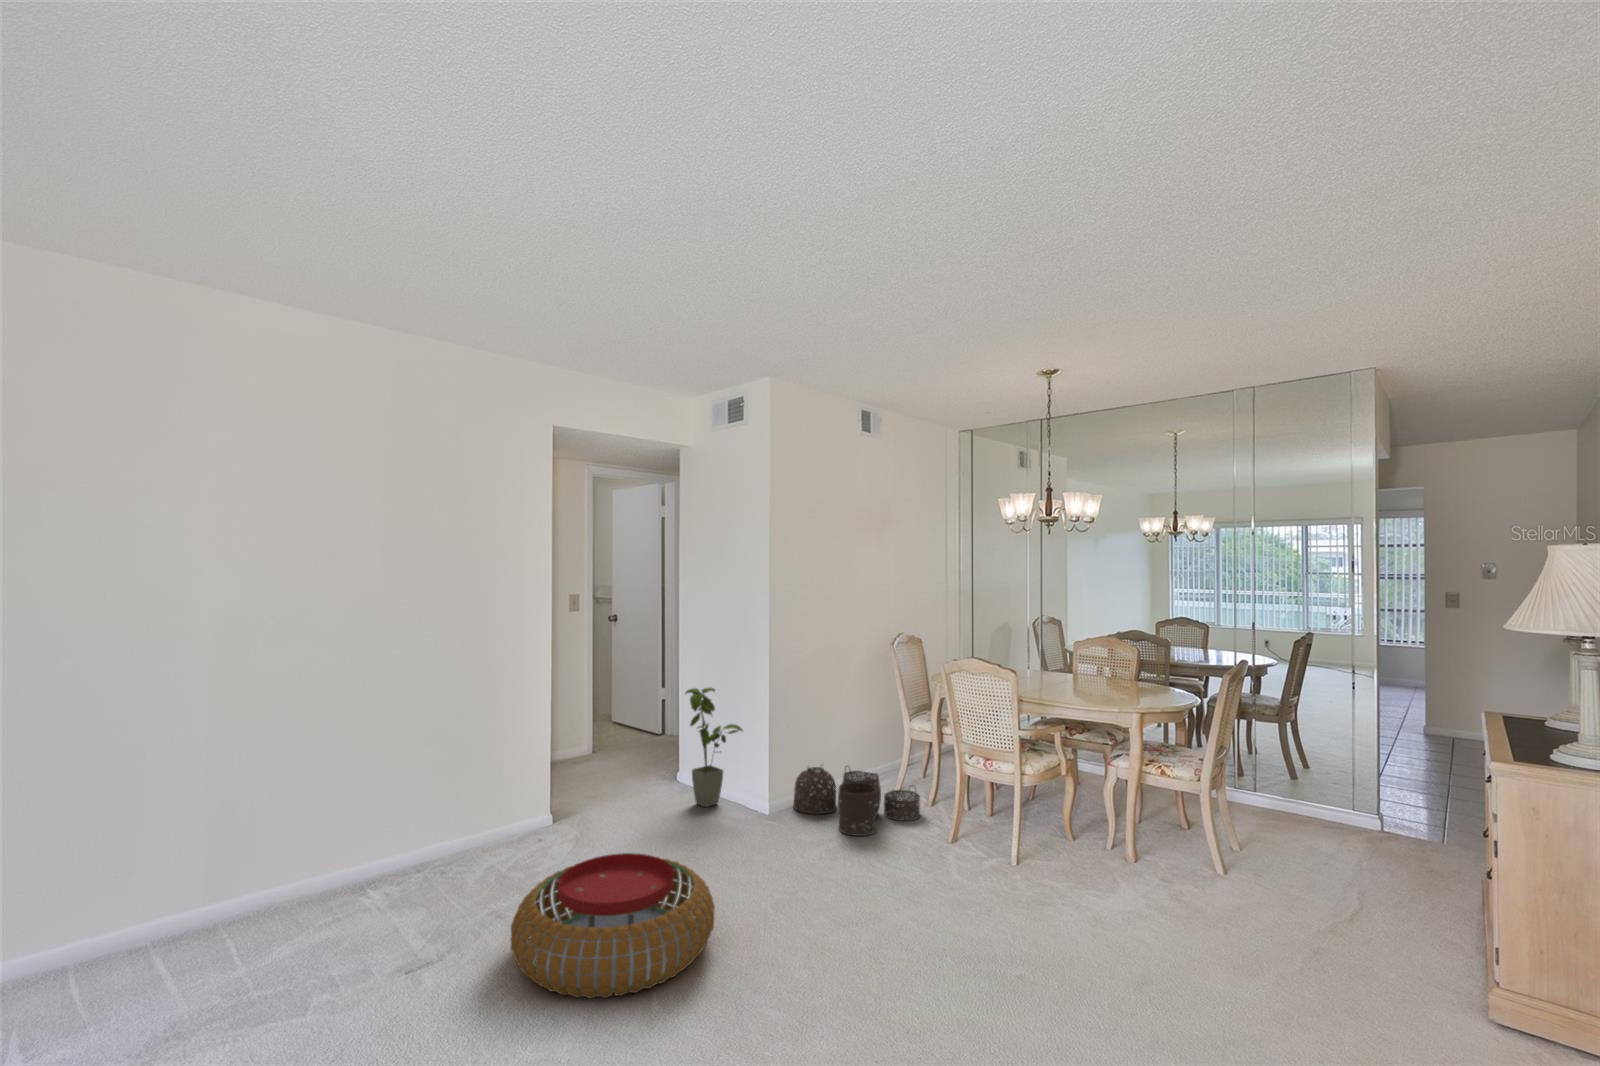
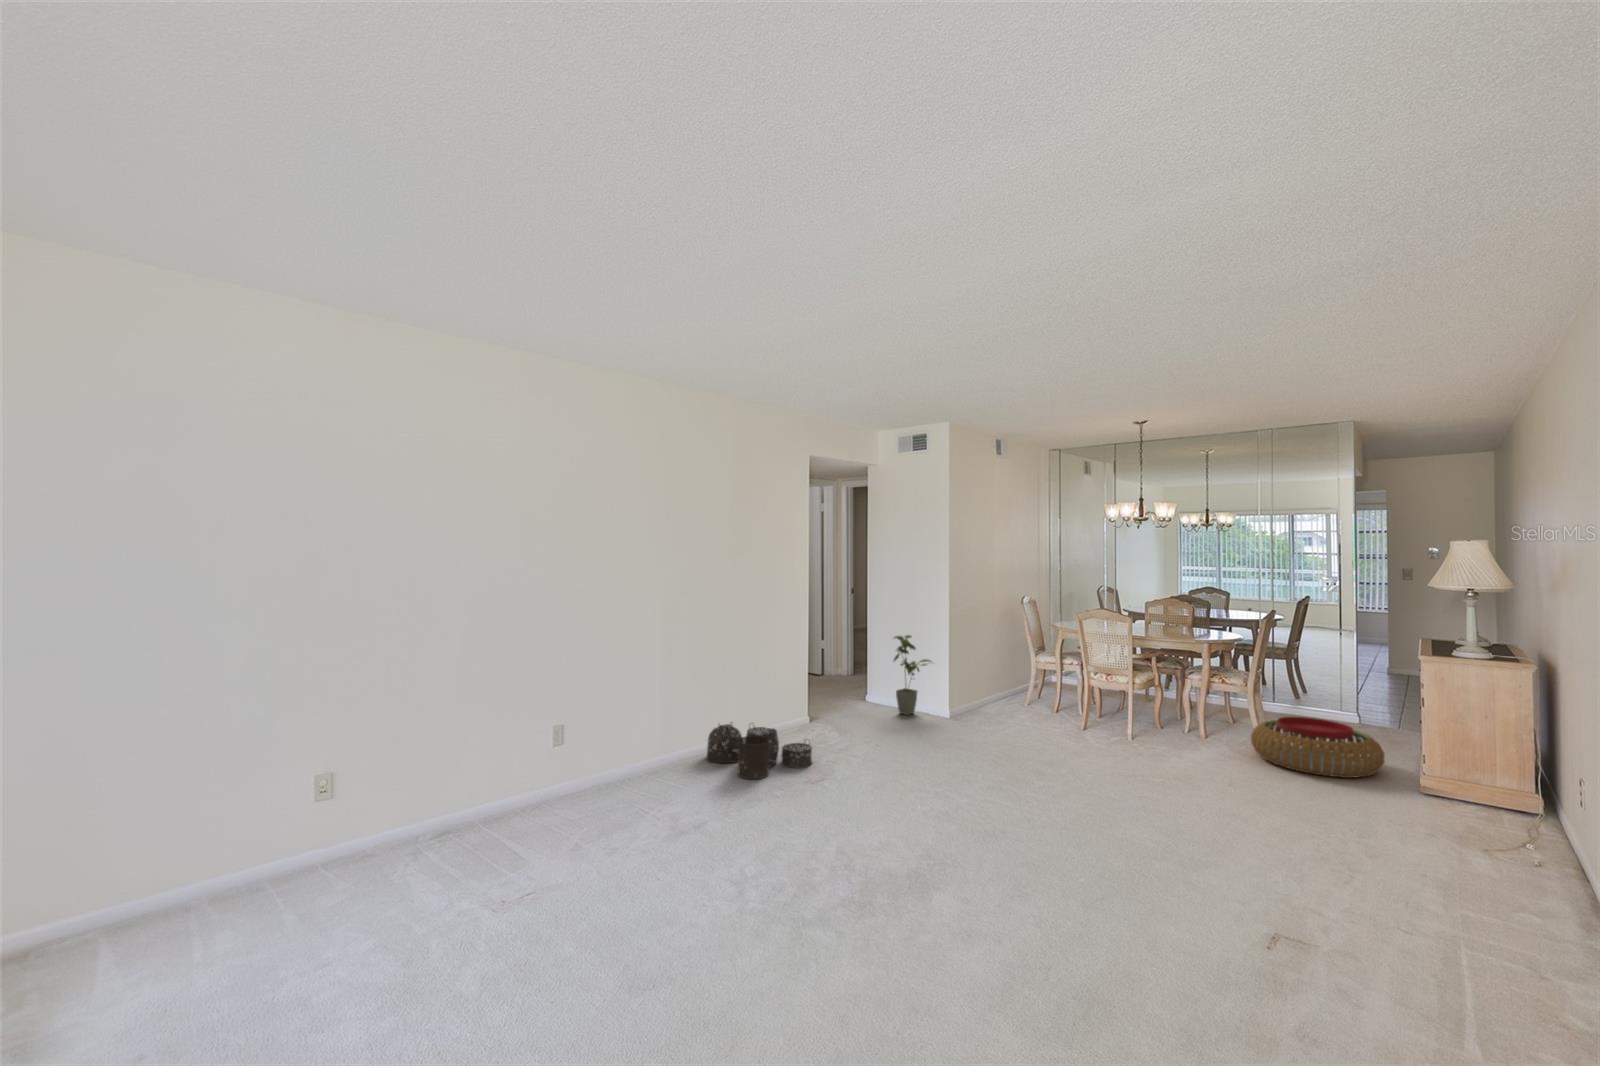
woven basket: present [793,765,920,836] -> present [707,722,812,779]
pouf: present [510,853,715,998] -> present [1251,717,1385,778]

